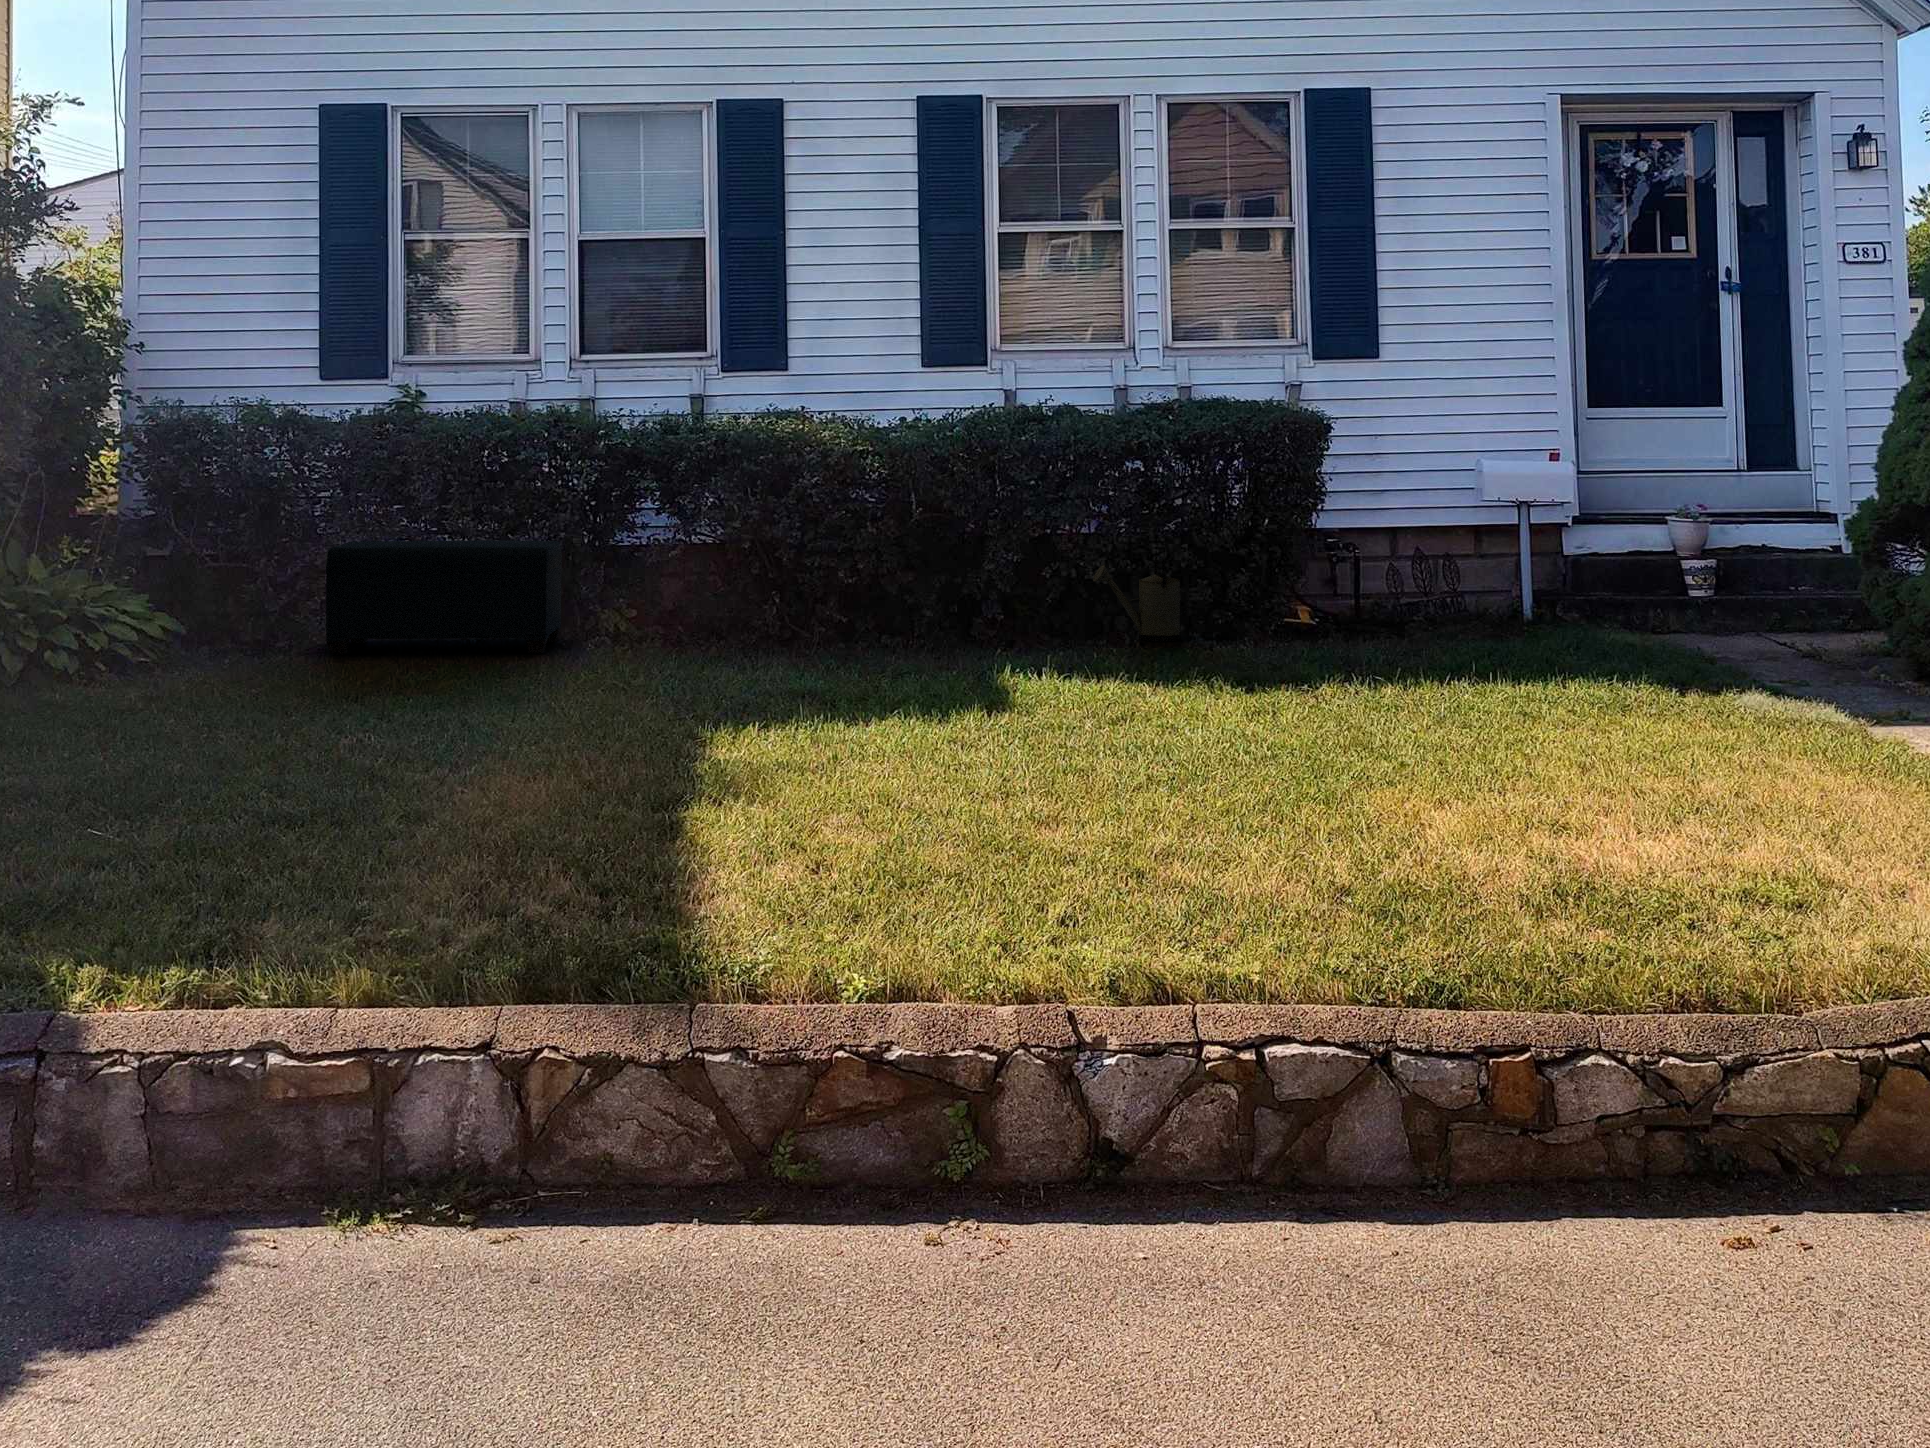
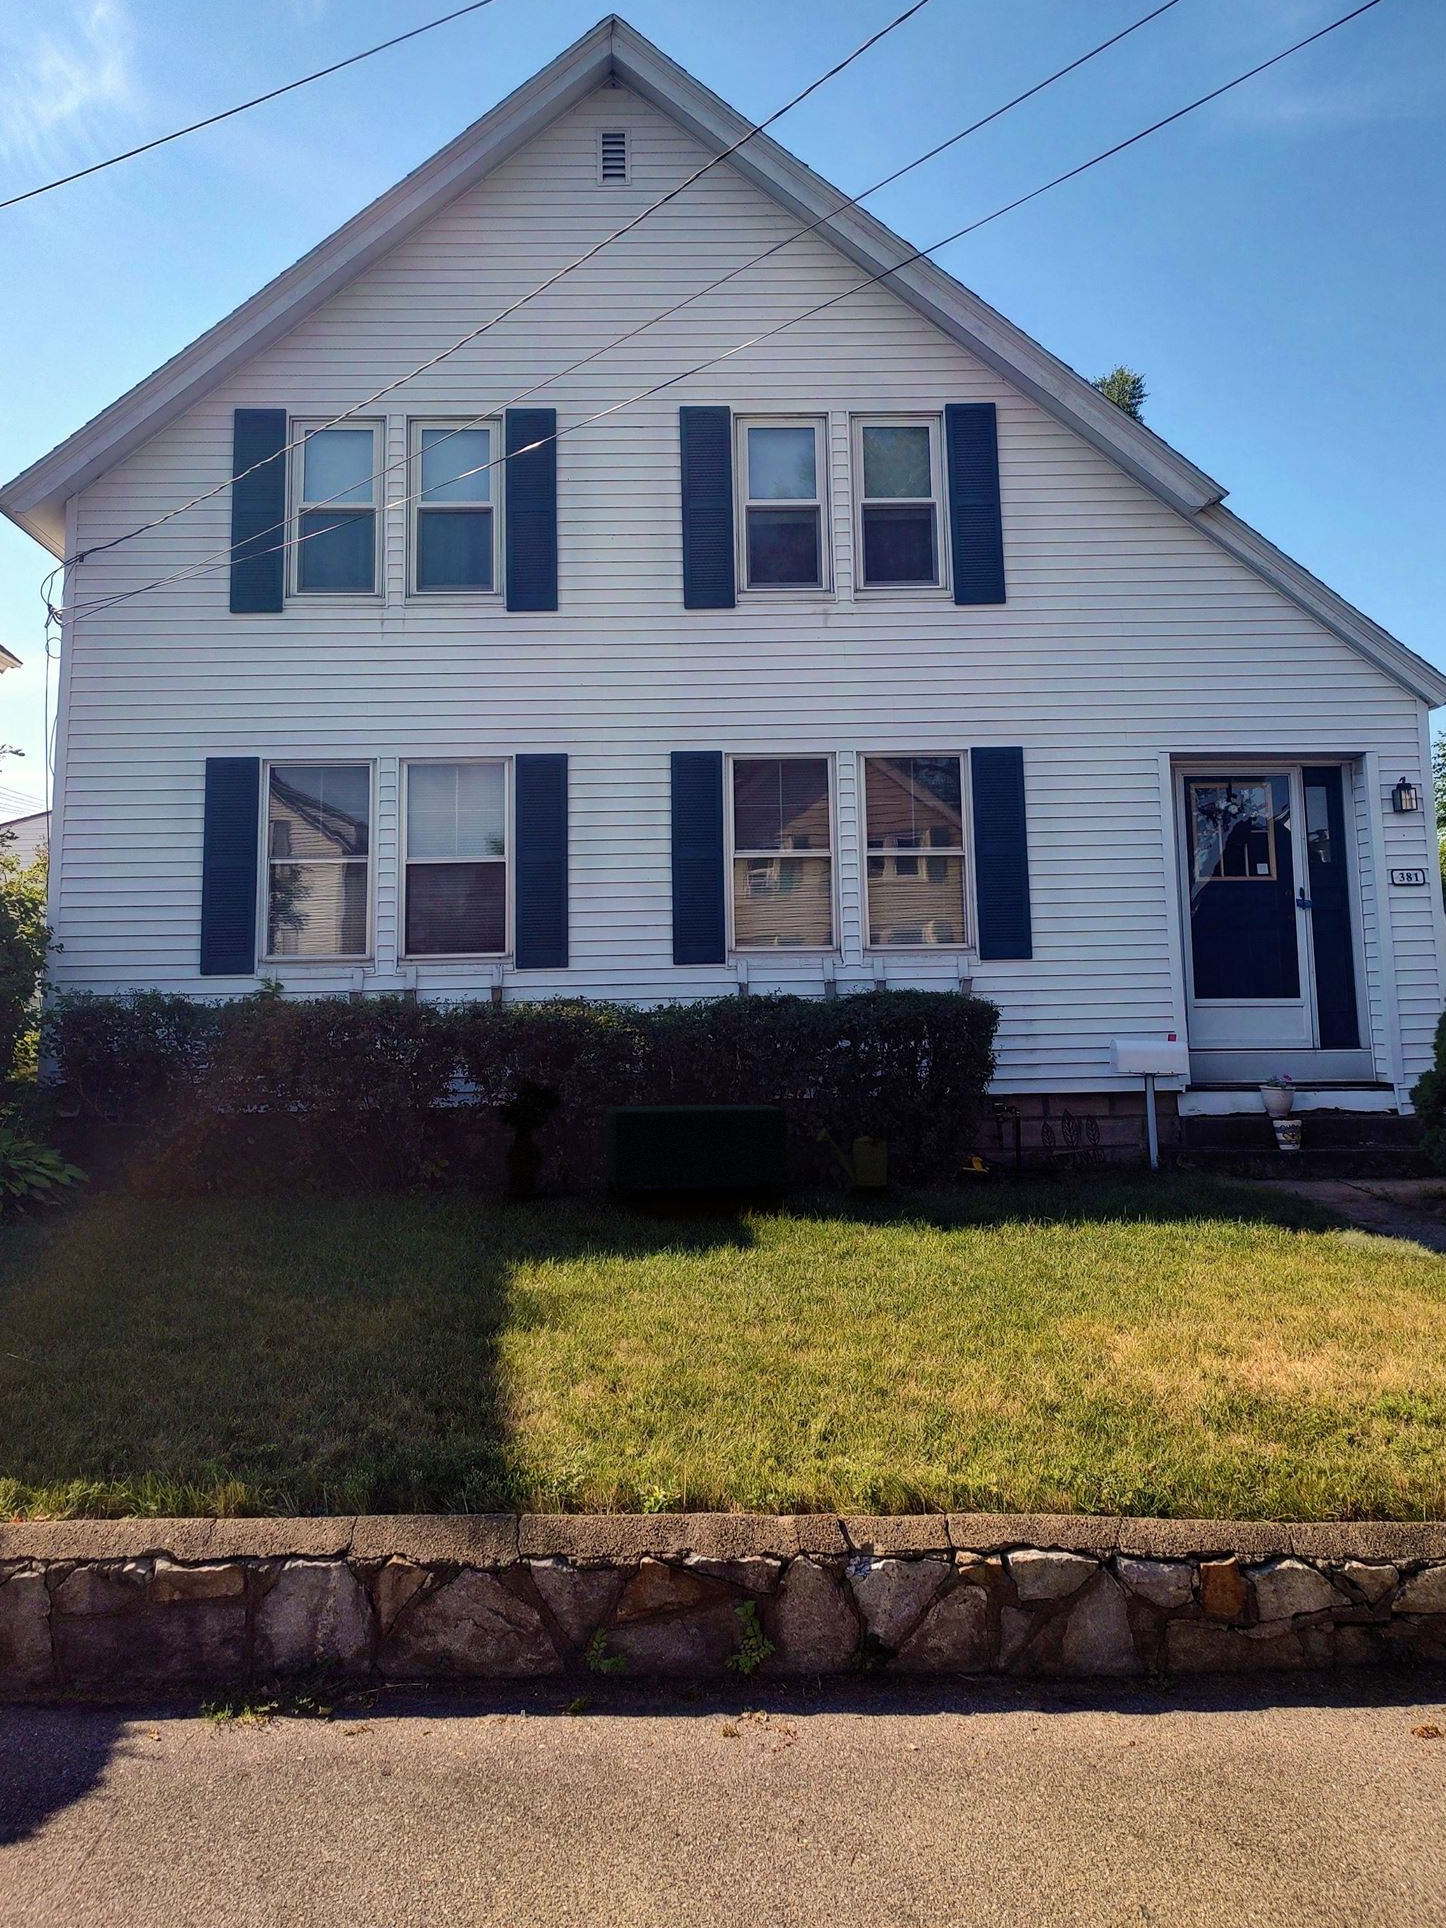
potted plant: none [686,501,792,647] -> present [498,1077,572,1195]
bench: present [326,540,562,654] -> present [605,1104,787,1199]

